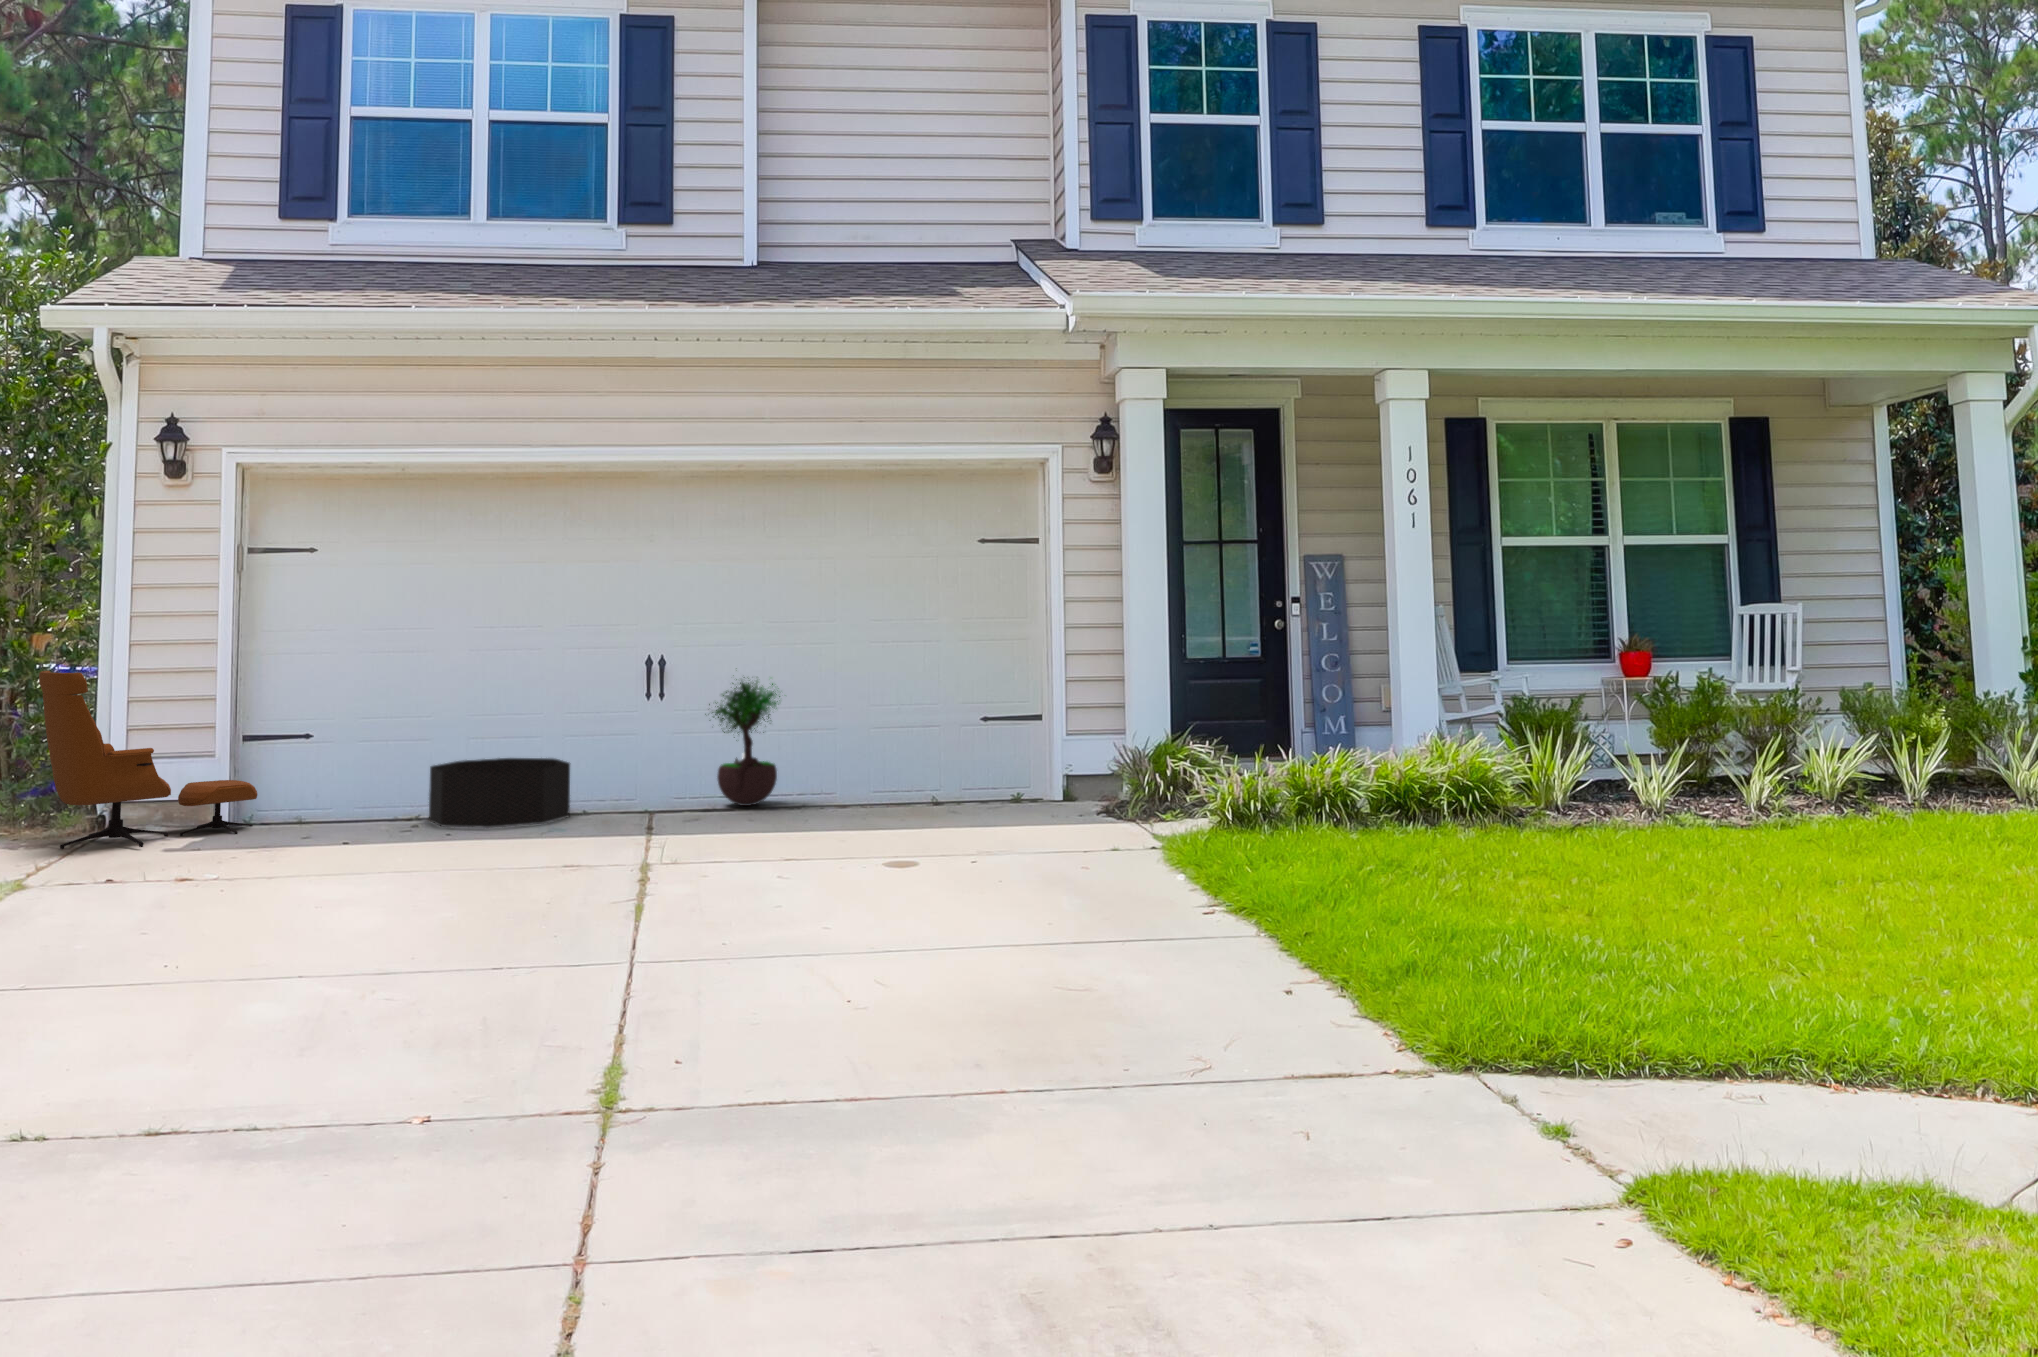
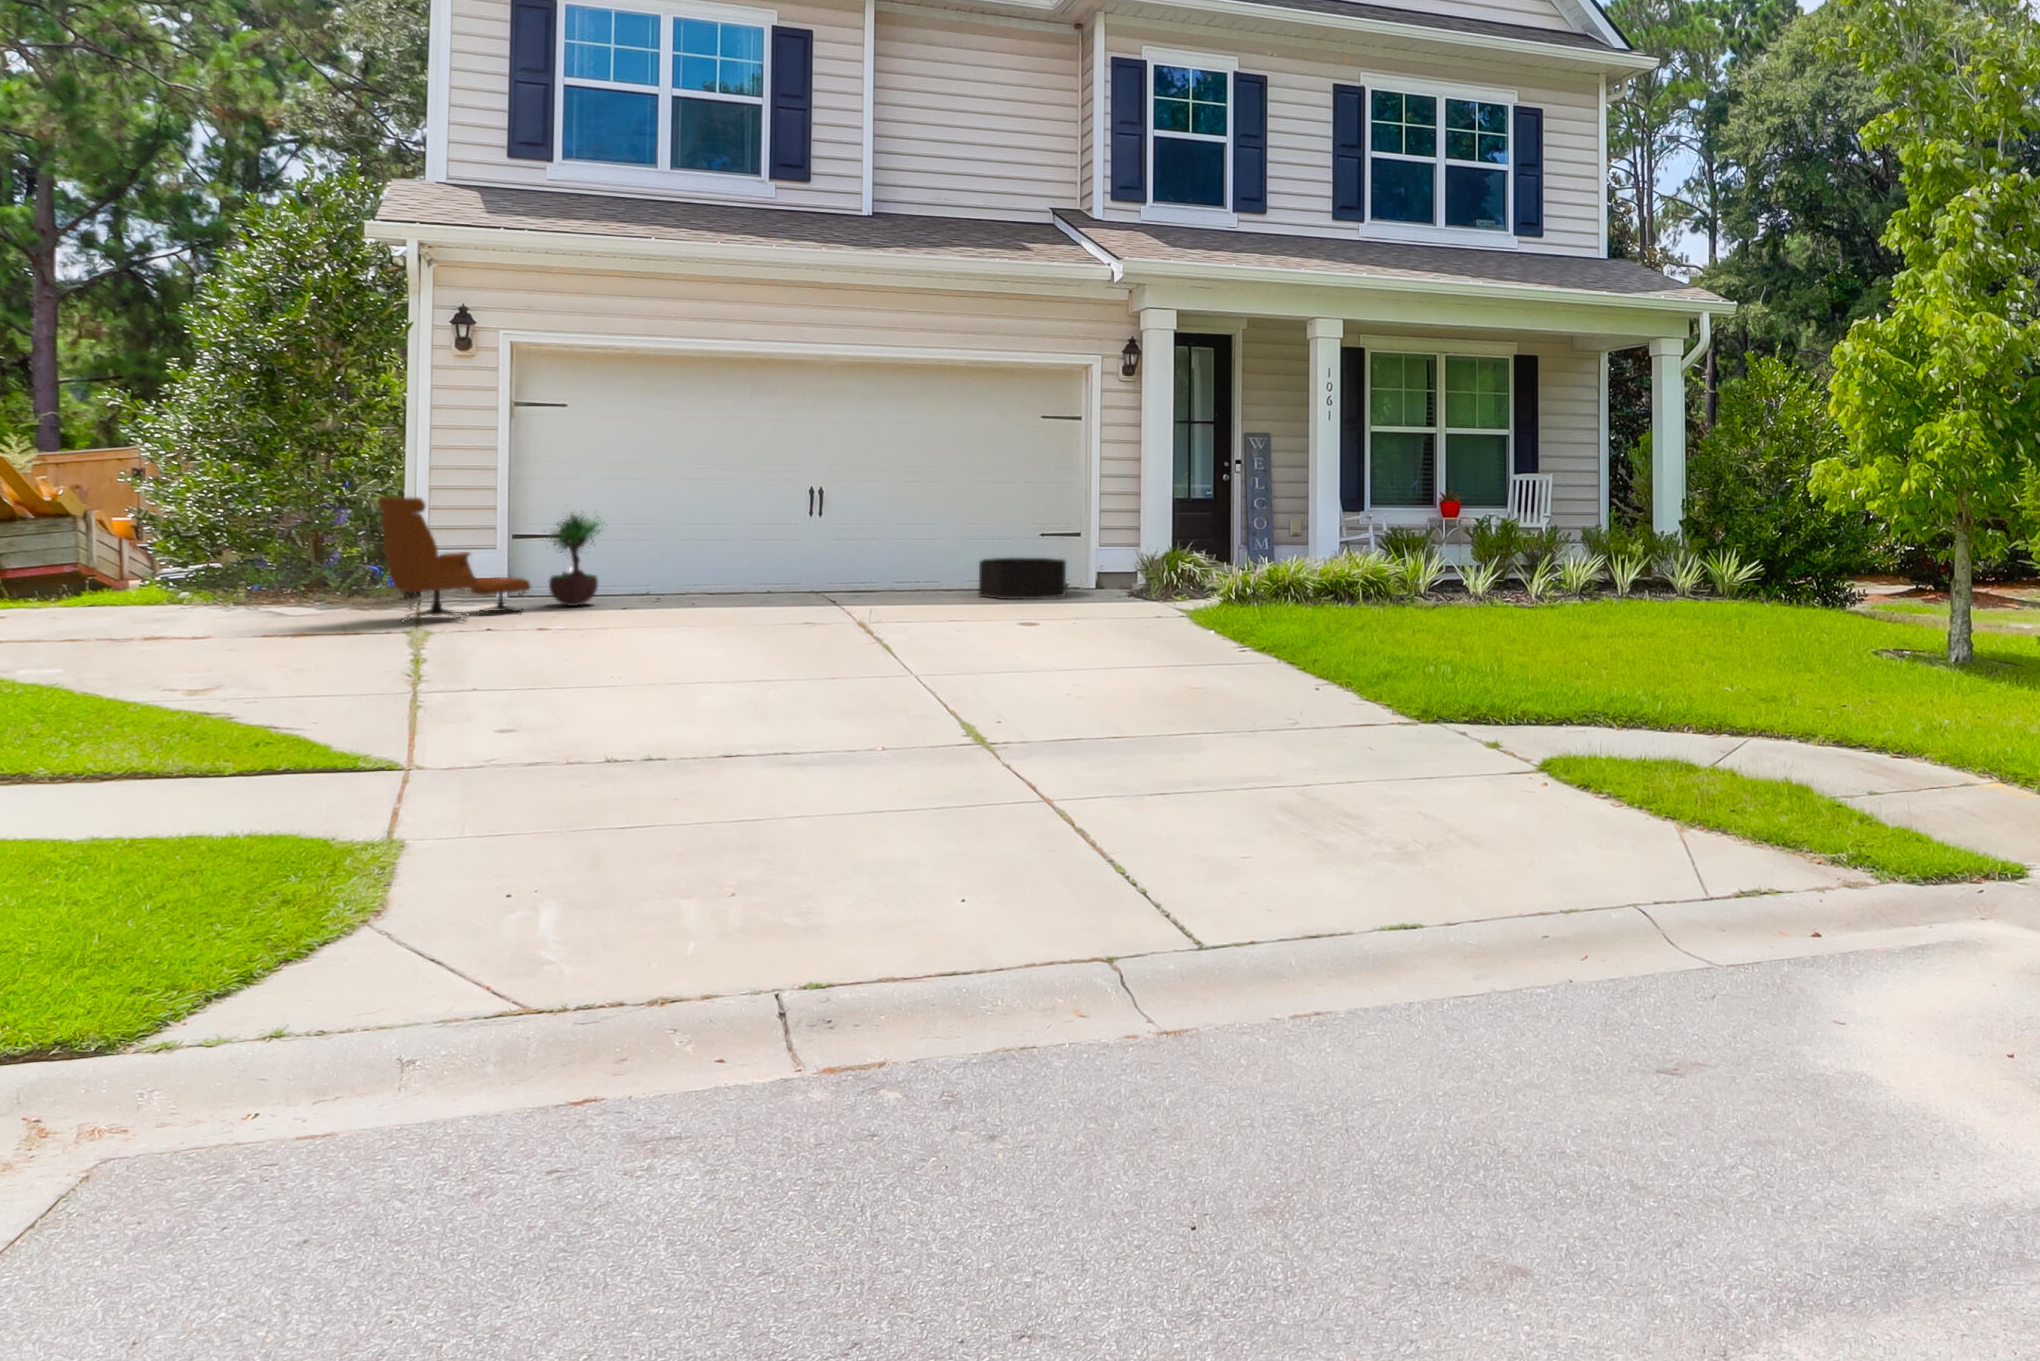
potted tree: present [705,677,780,806] -> present [545,511,607,606]
basket: present [429,758,570,828] -> present [979,558,1066,599]

